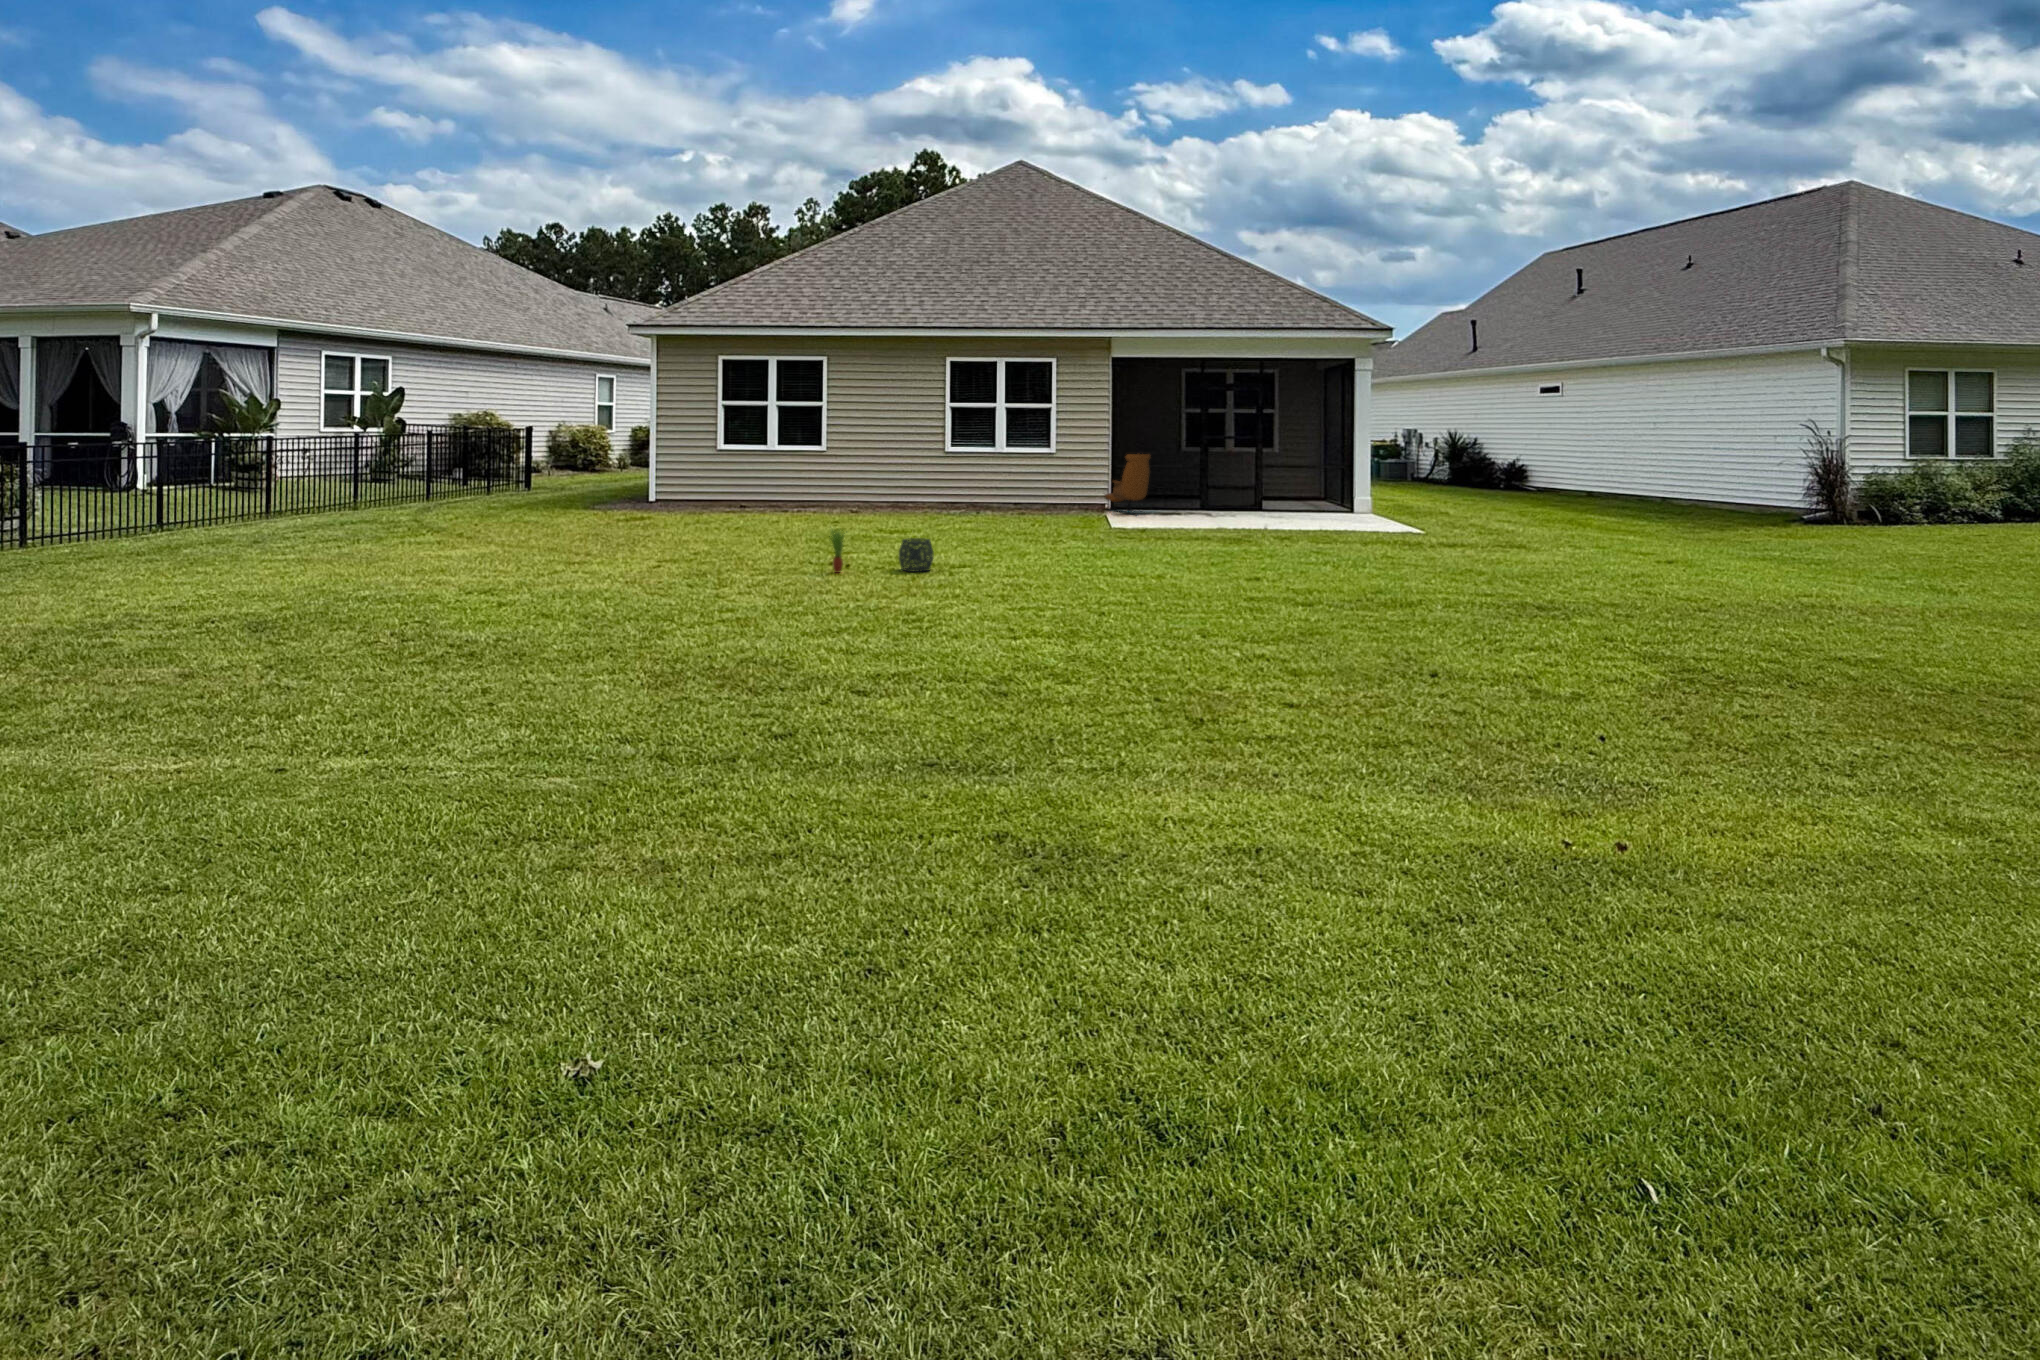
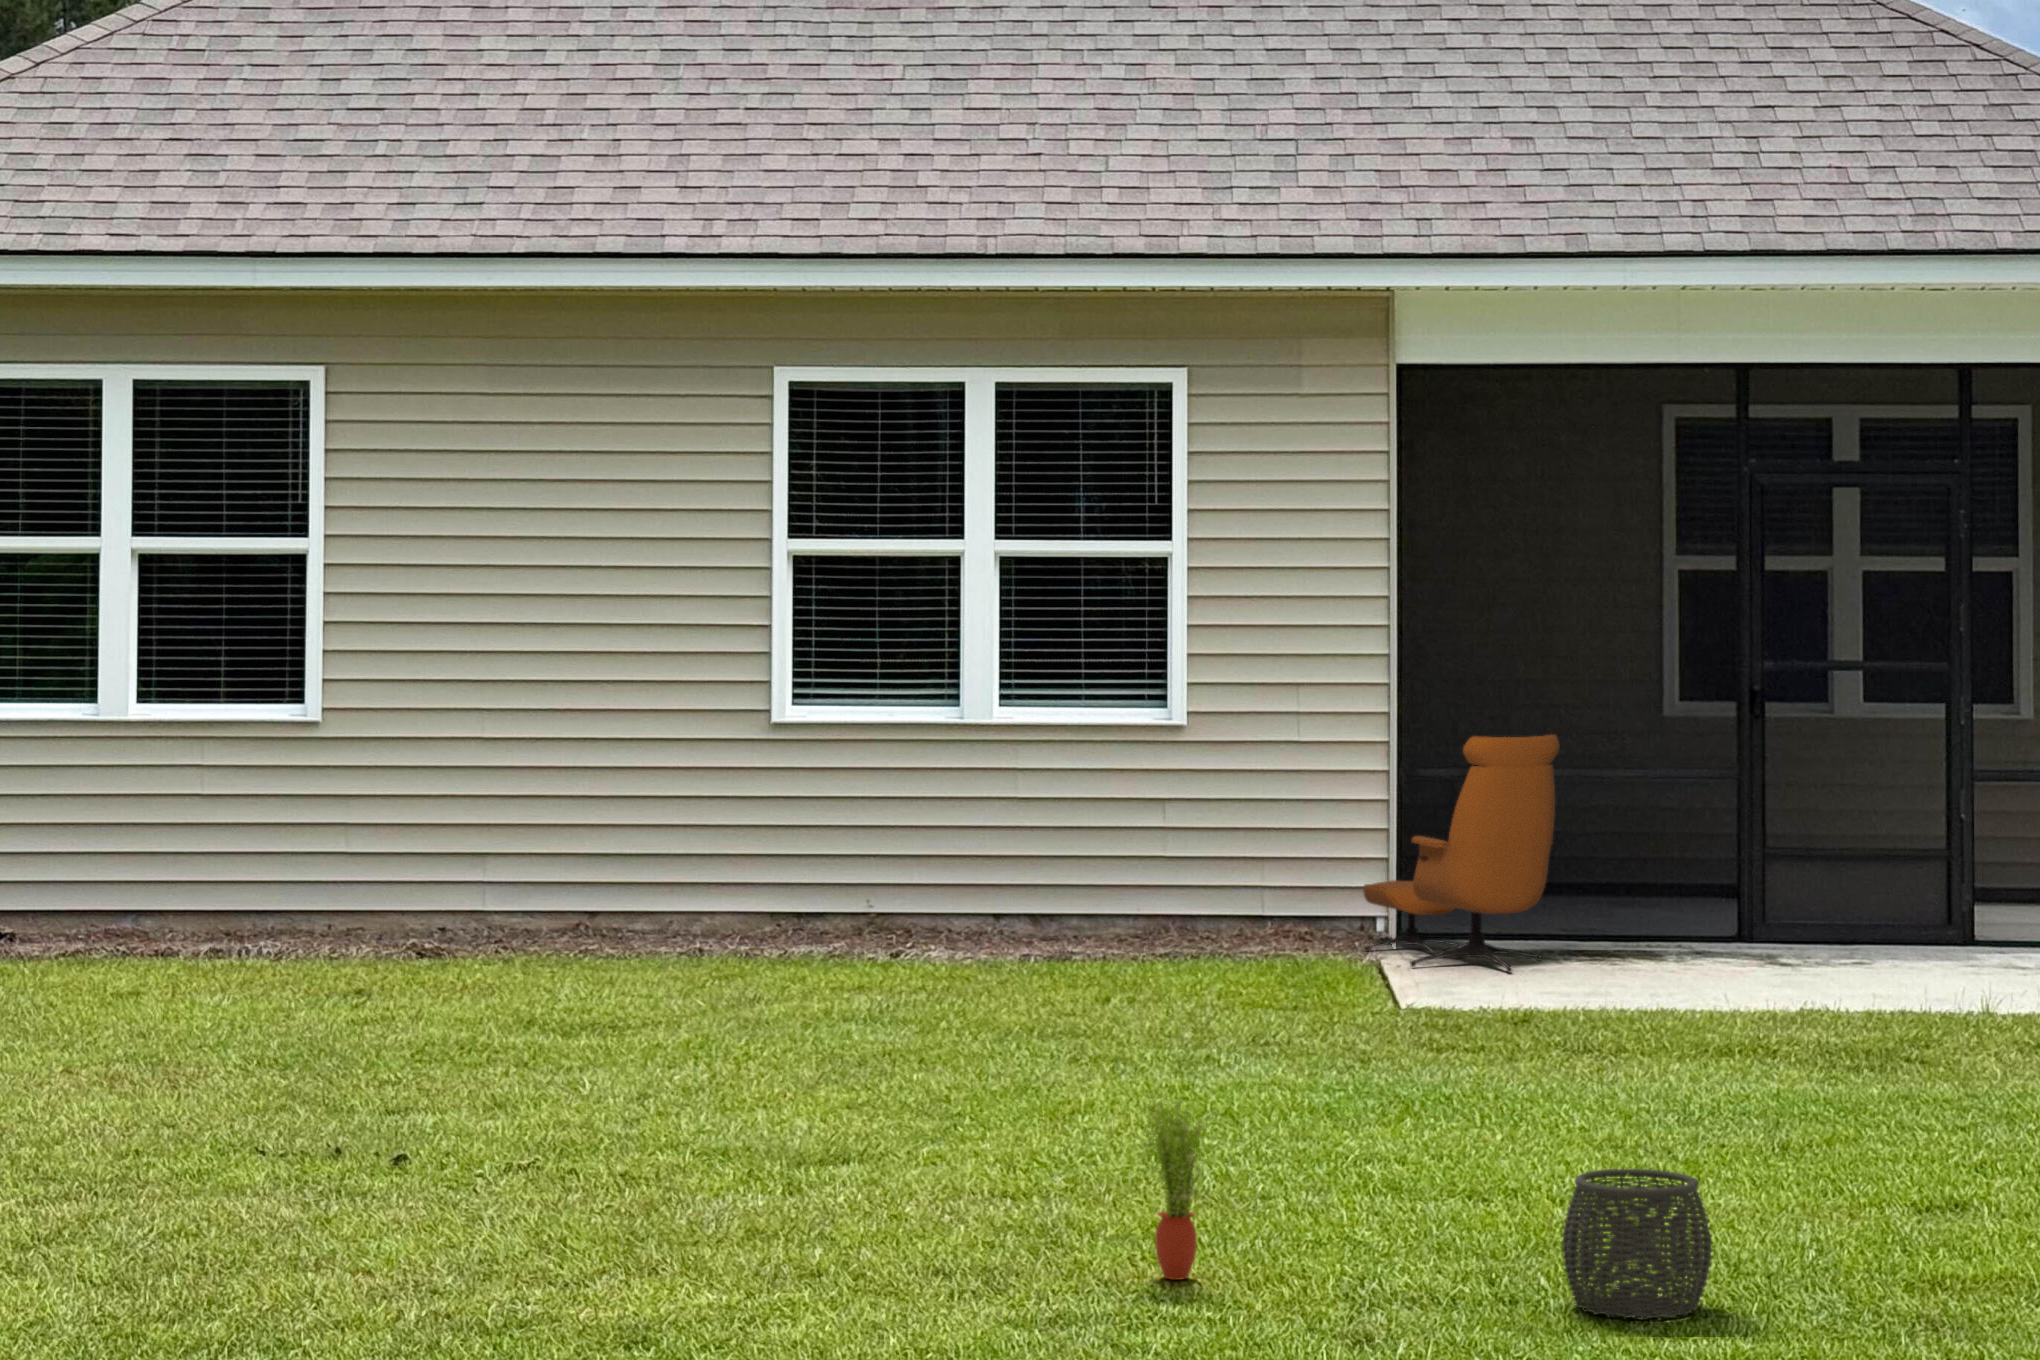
potted plant: present [829,530,845,573] -> present [1144,1090,1214,1280]
woven basket: present [899,538,934,572] -> present [1561,1169,1713,1320]

